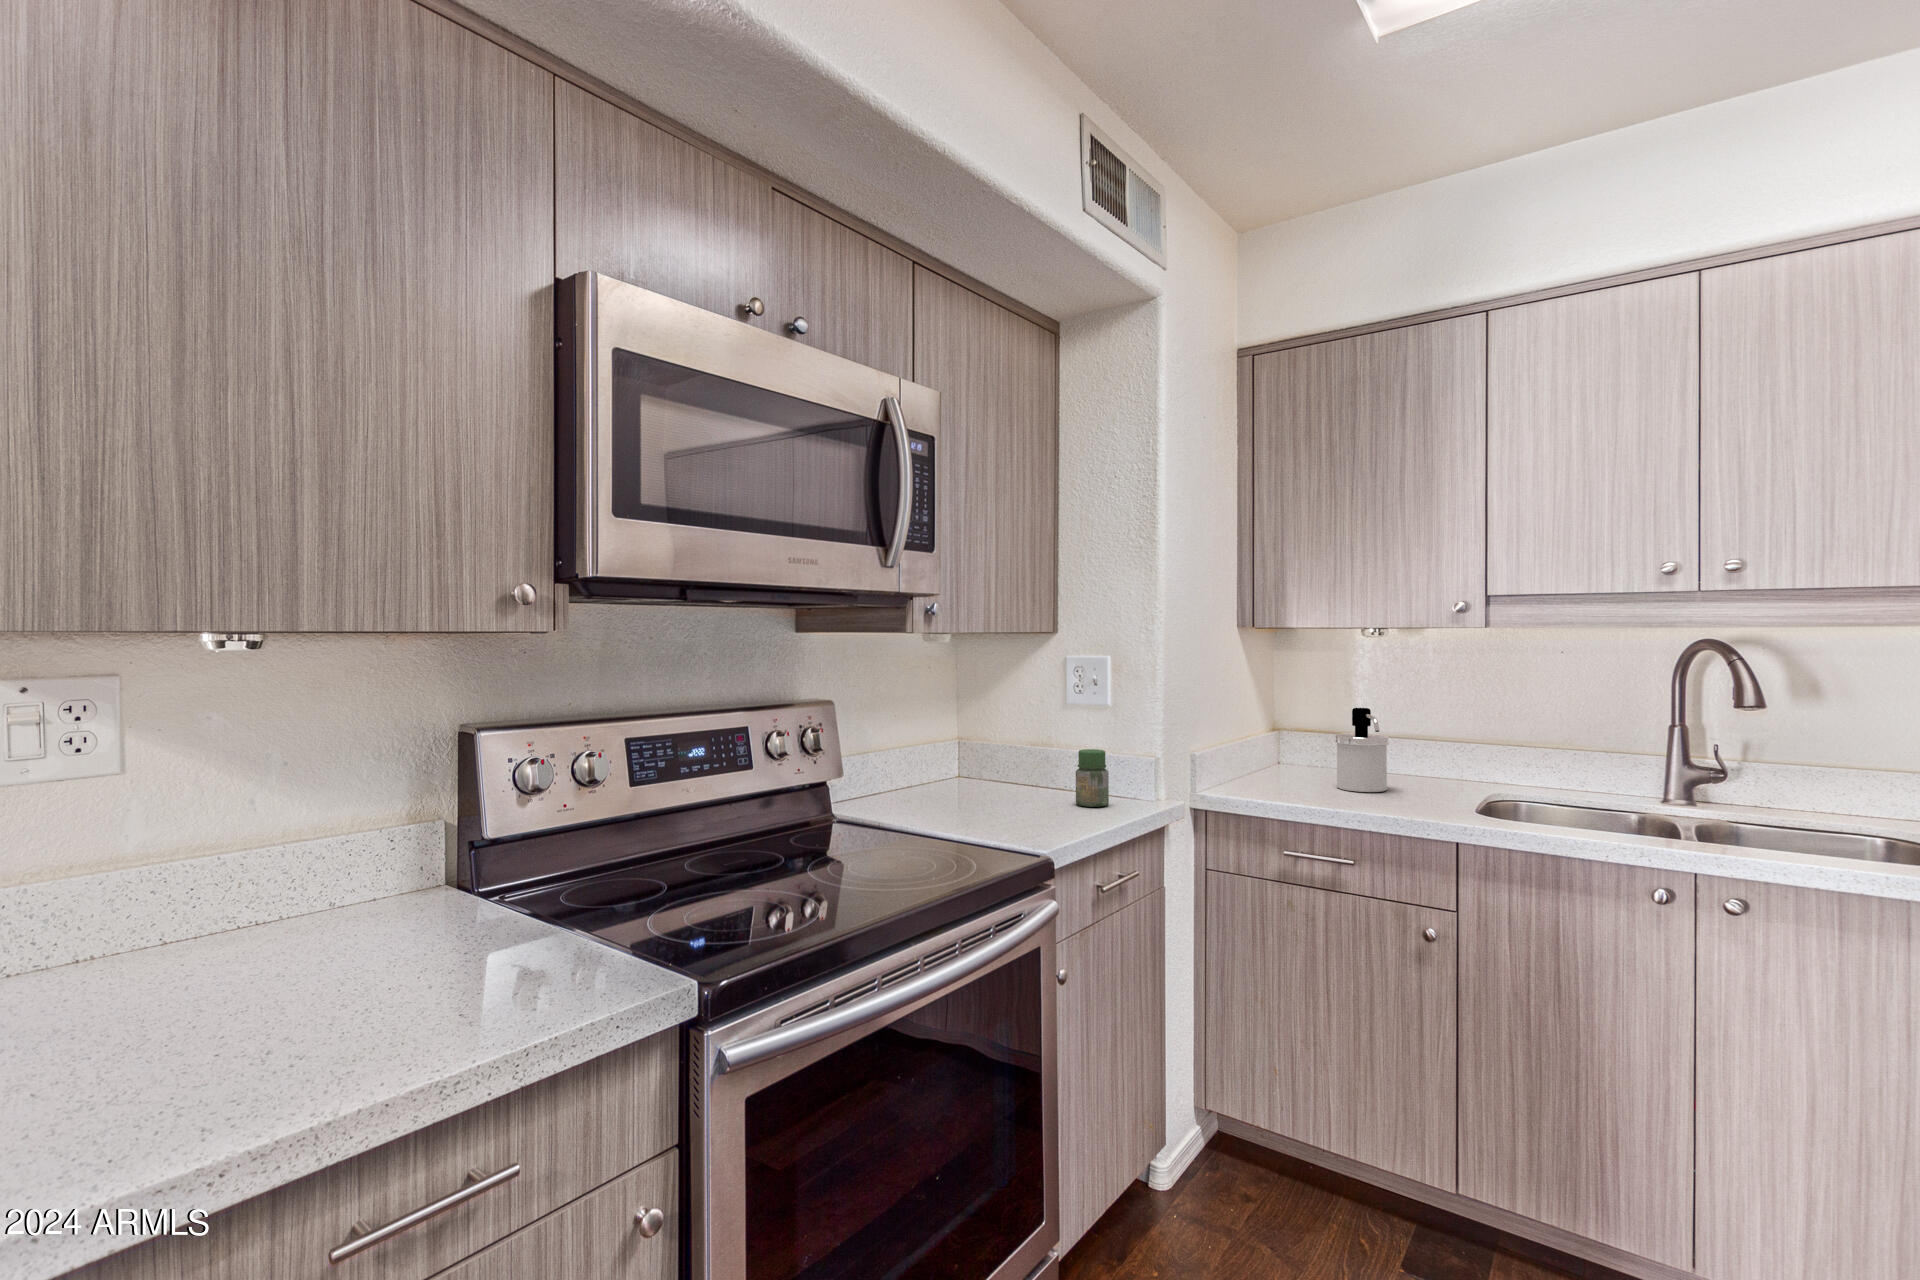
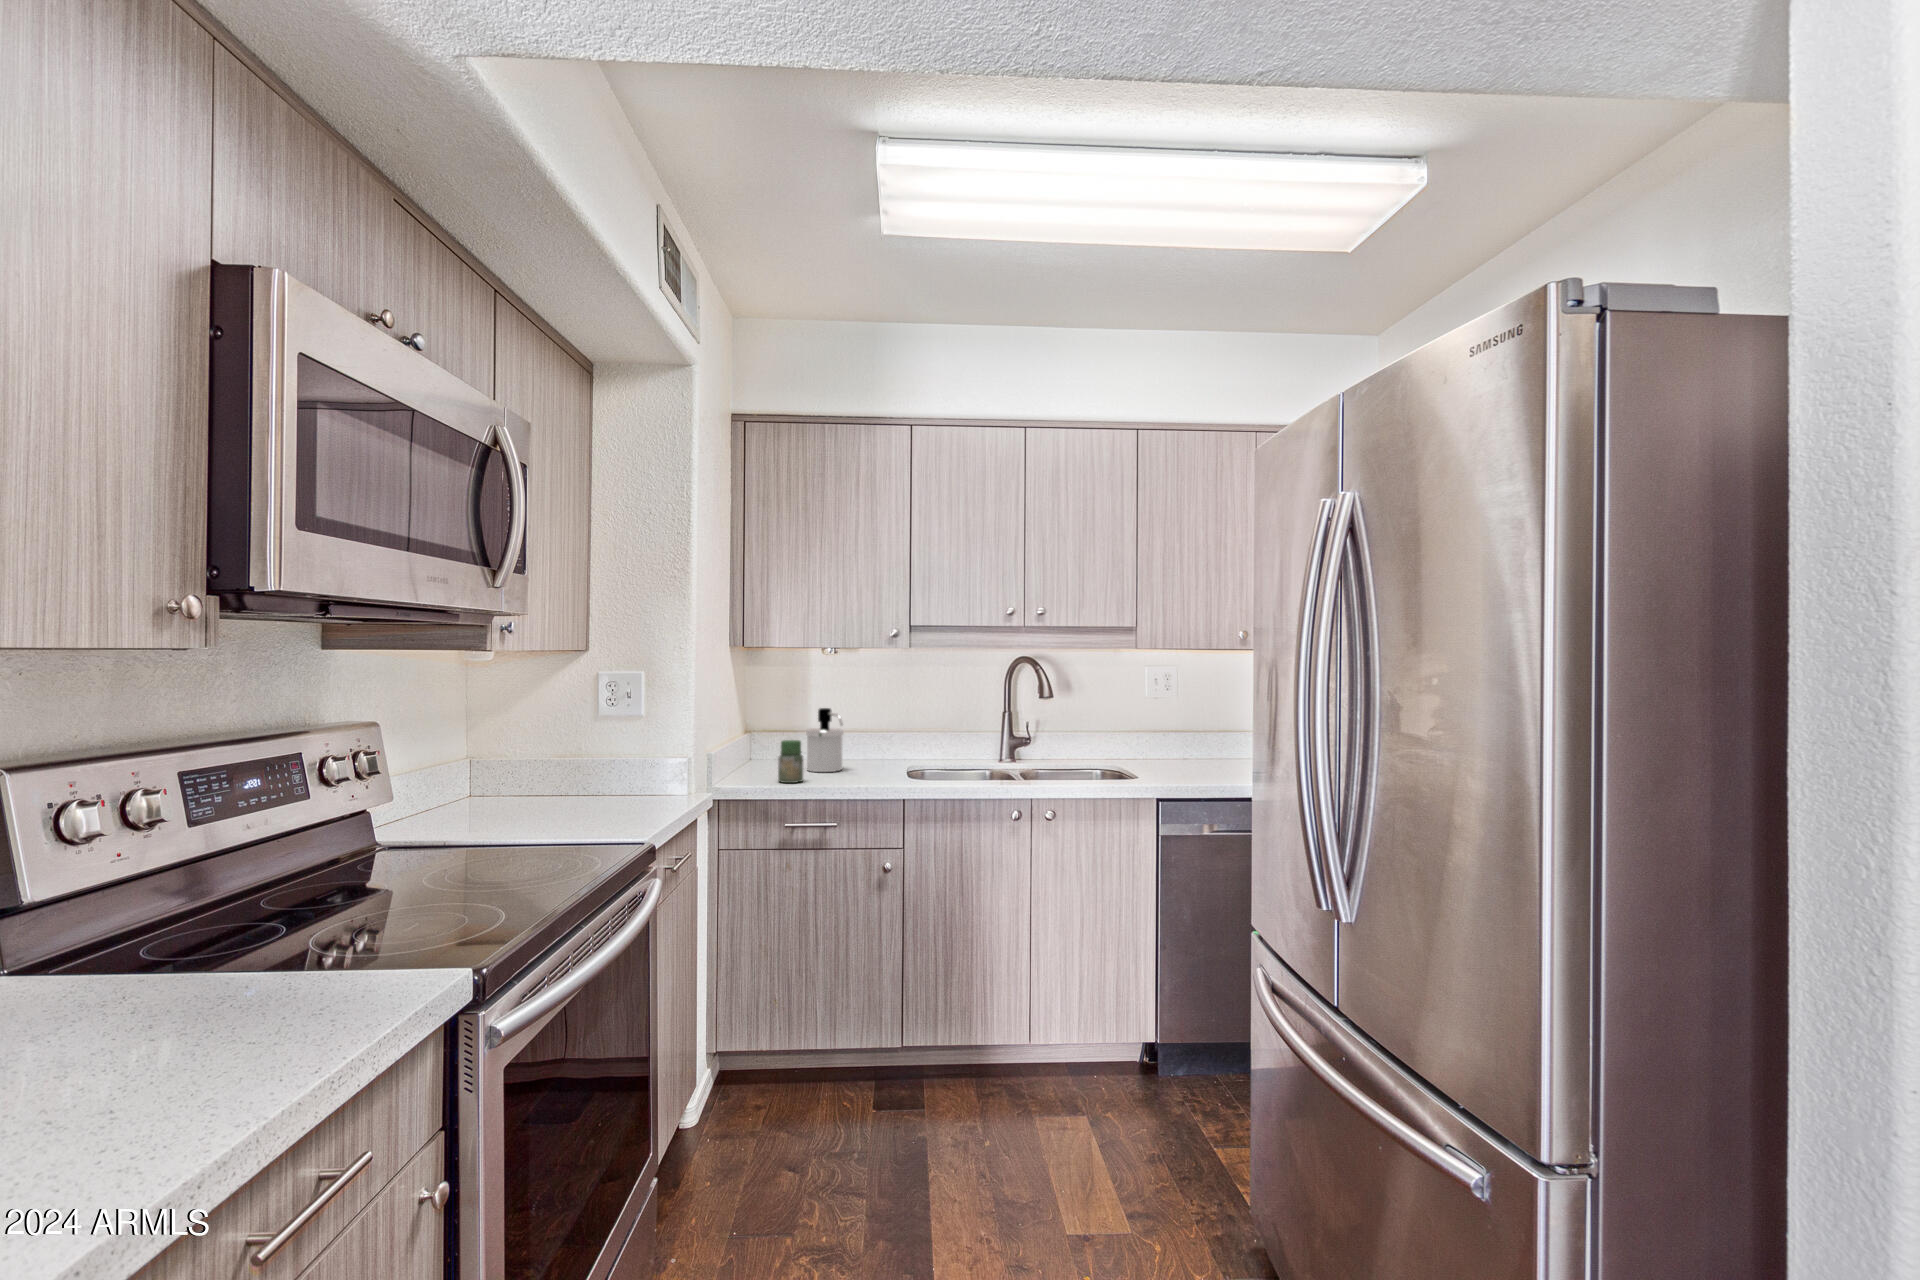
jar: present [1076,749,1109,807] -> present [778,740,803,783]

